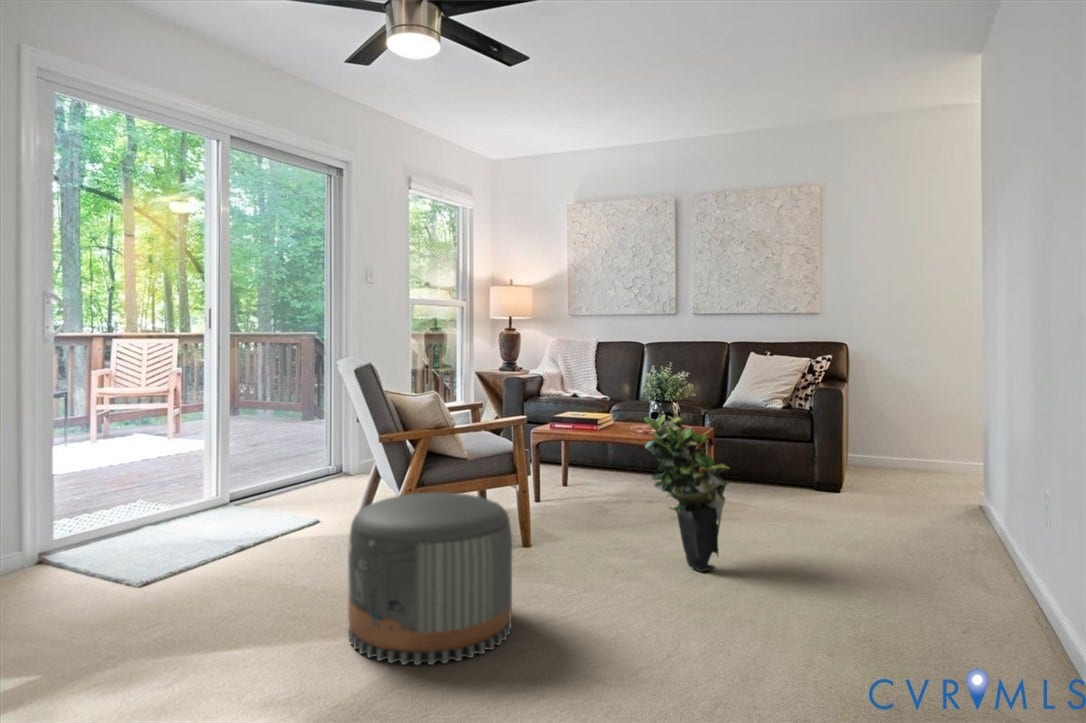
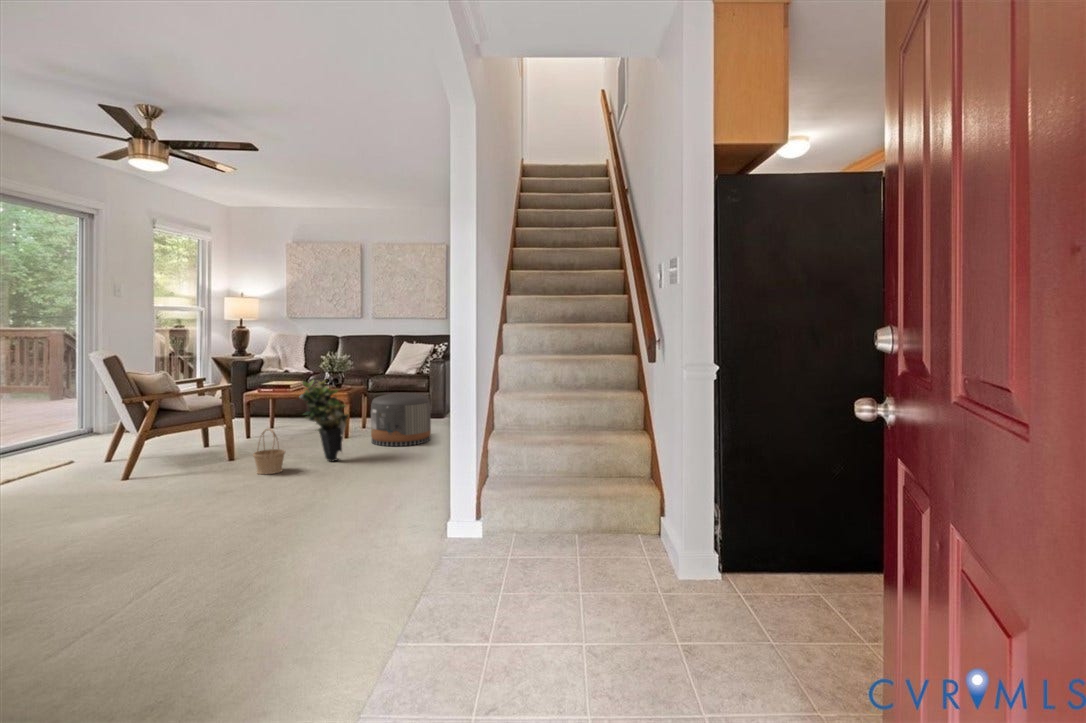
pouf: present [348,492,512,665] -> present [371,393,431,446]
basket: none [573,503,628,591] -> present [253,428,285,474]

